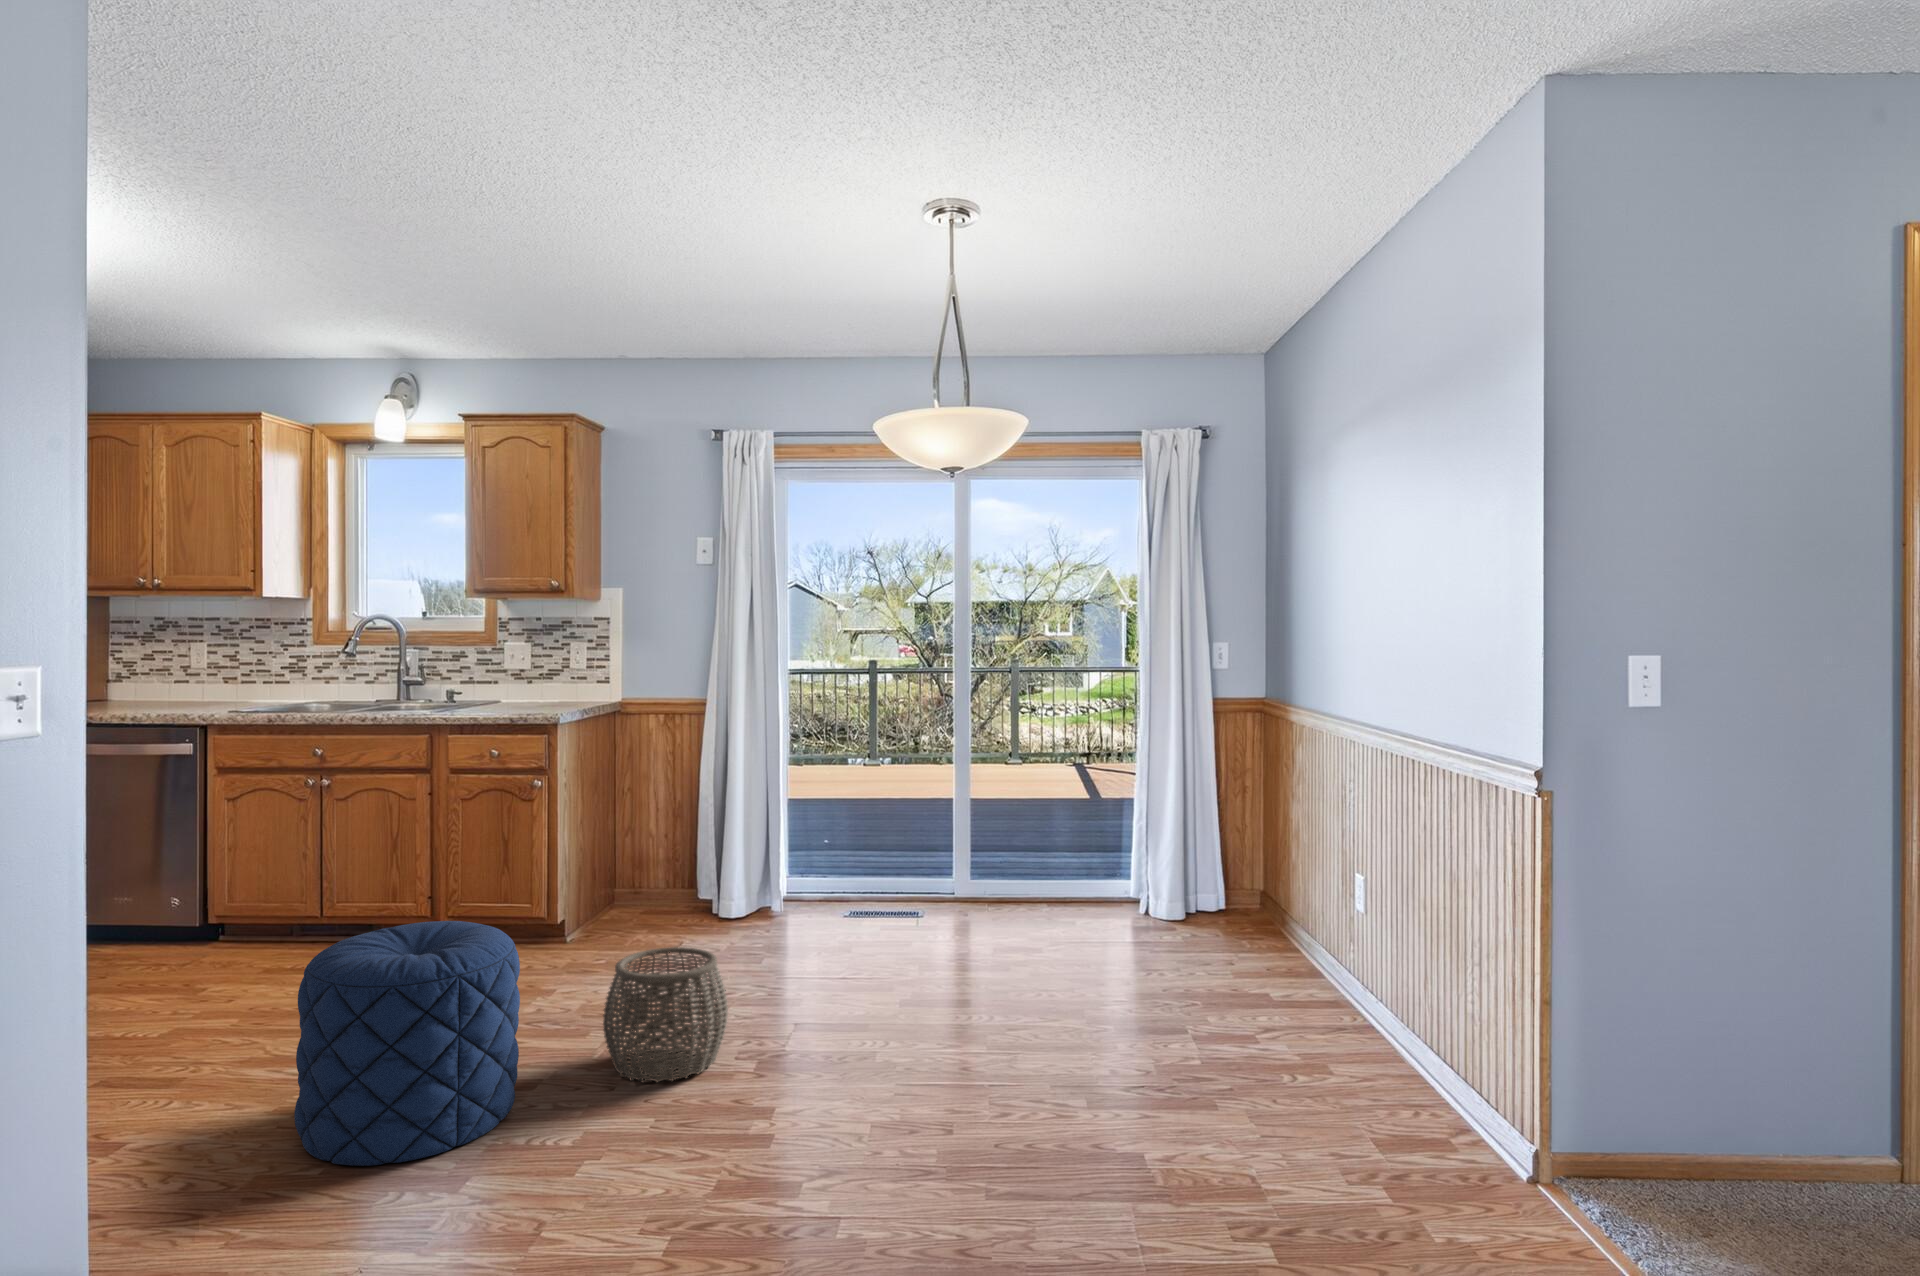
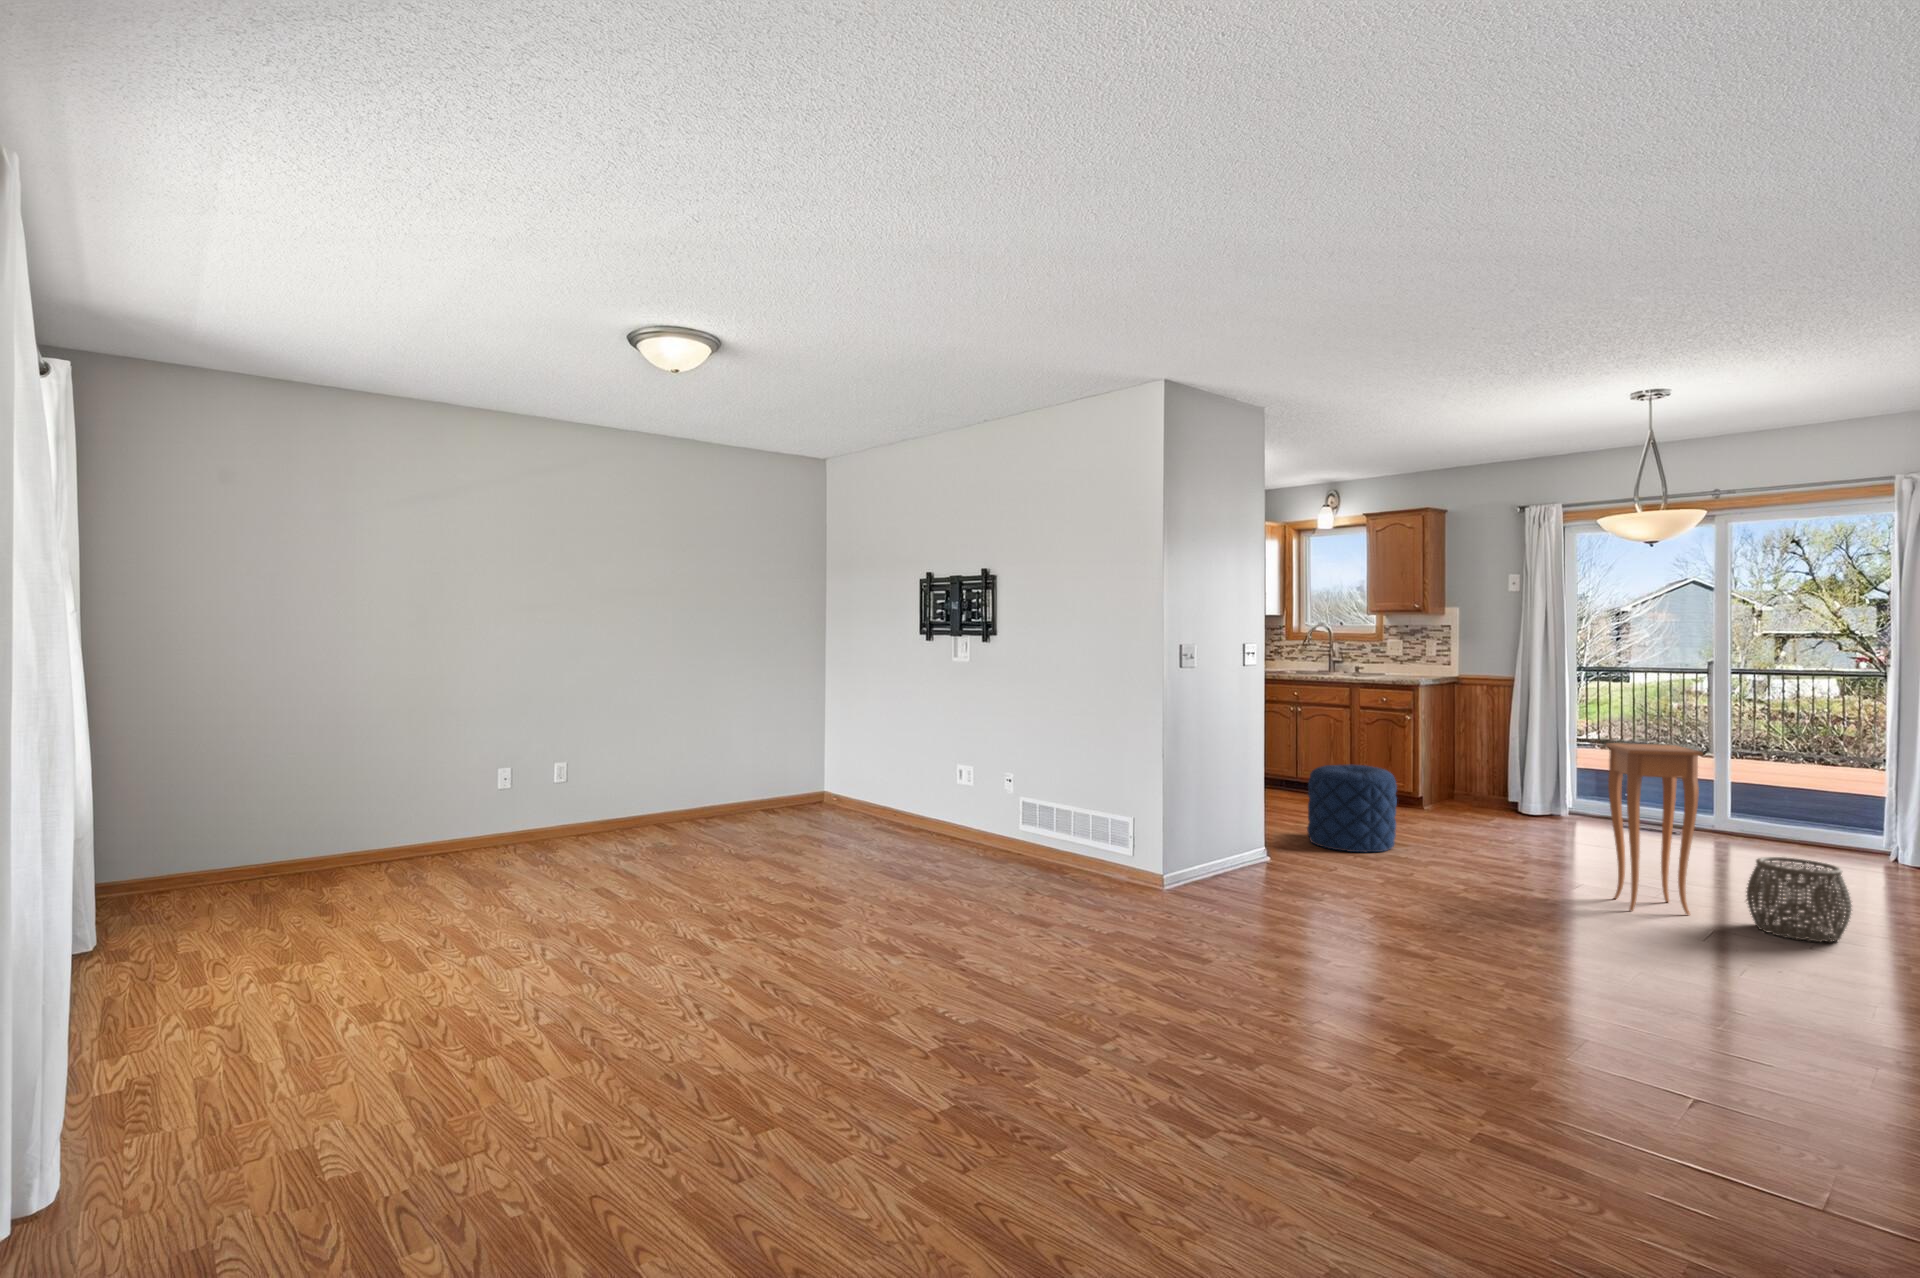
side table: none [951,834,1127,1214] -> present [1606,743,1703,915]
woven basket: present [603,947,728,1082] -> present [1746,857,1852,942]

